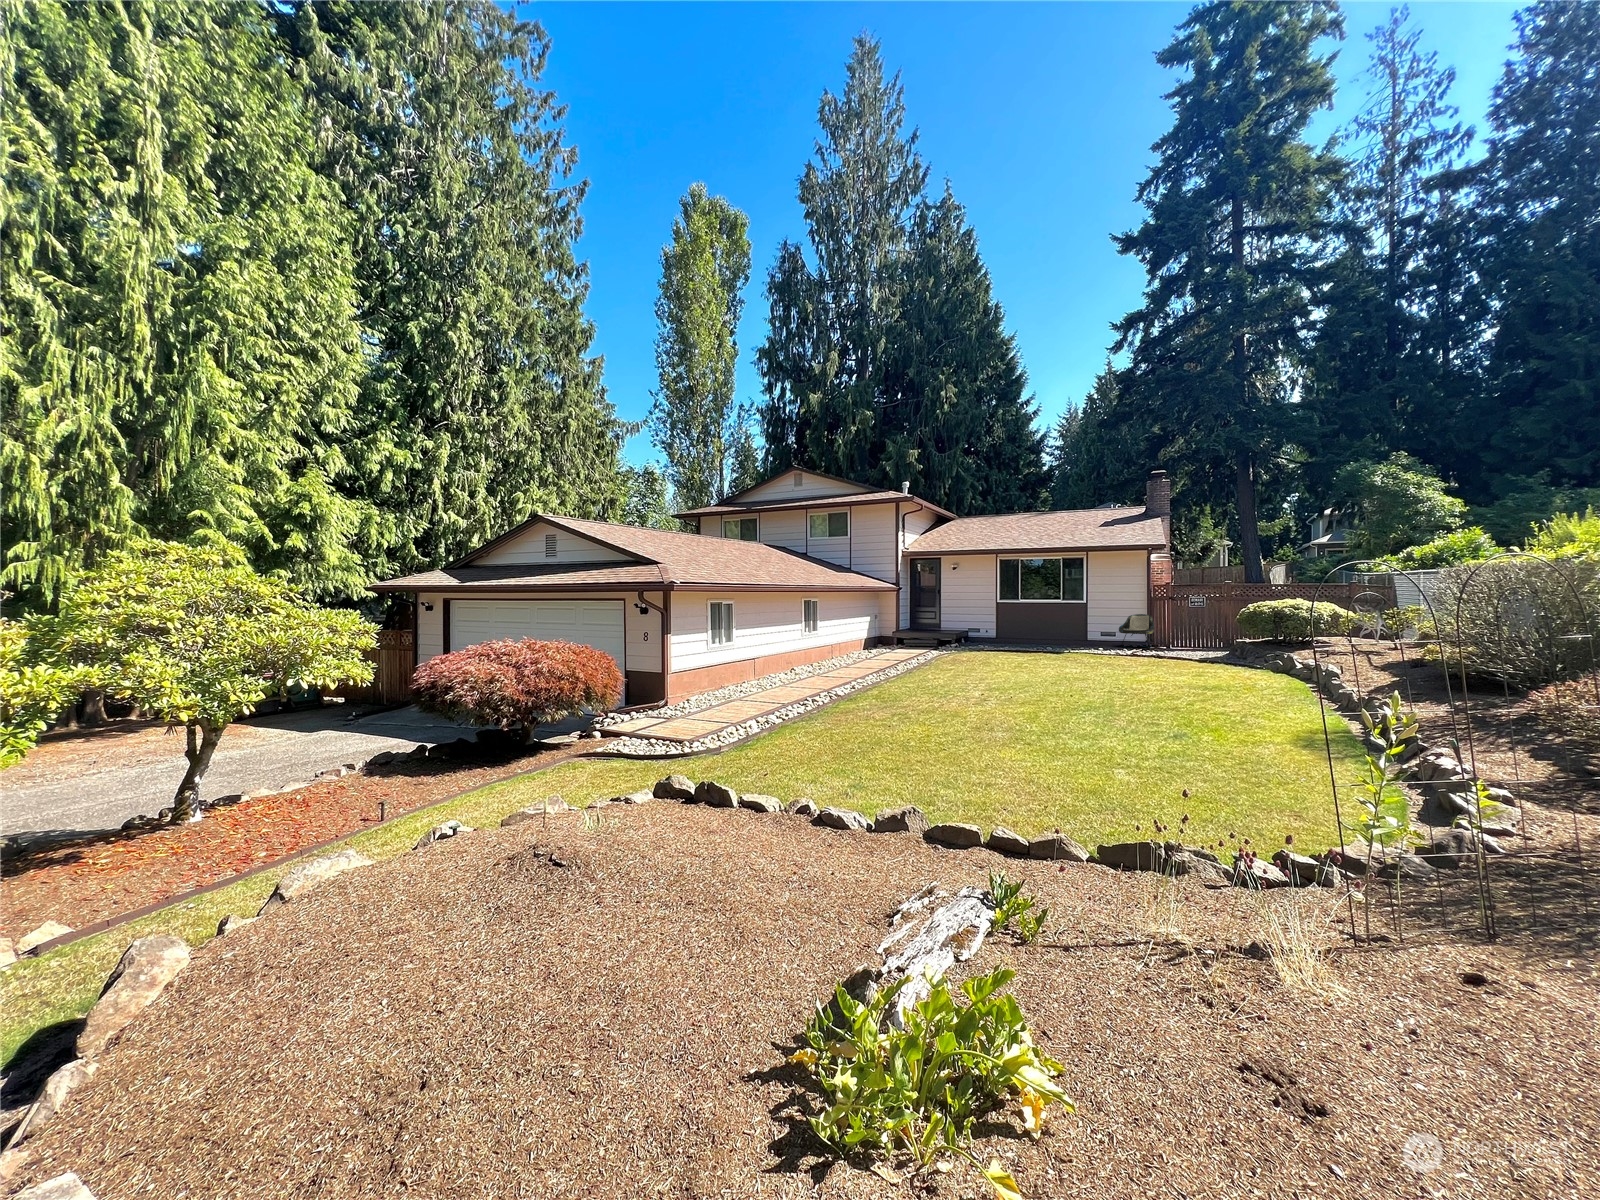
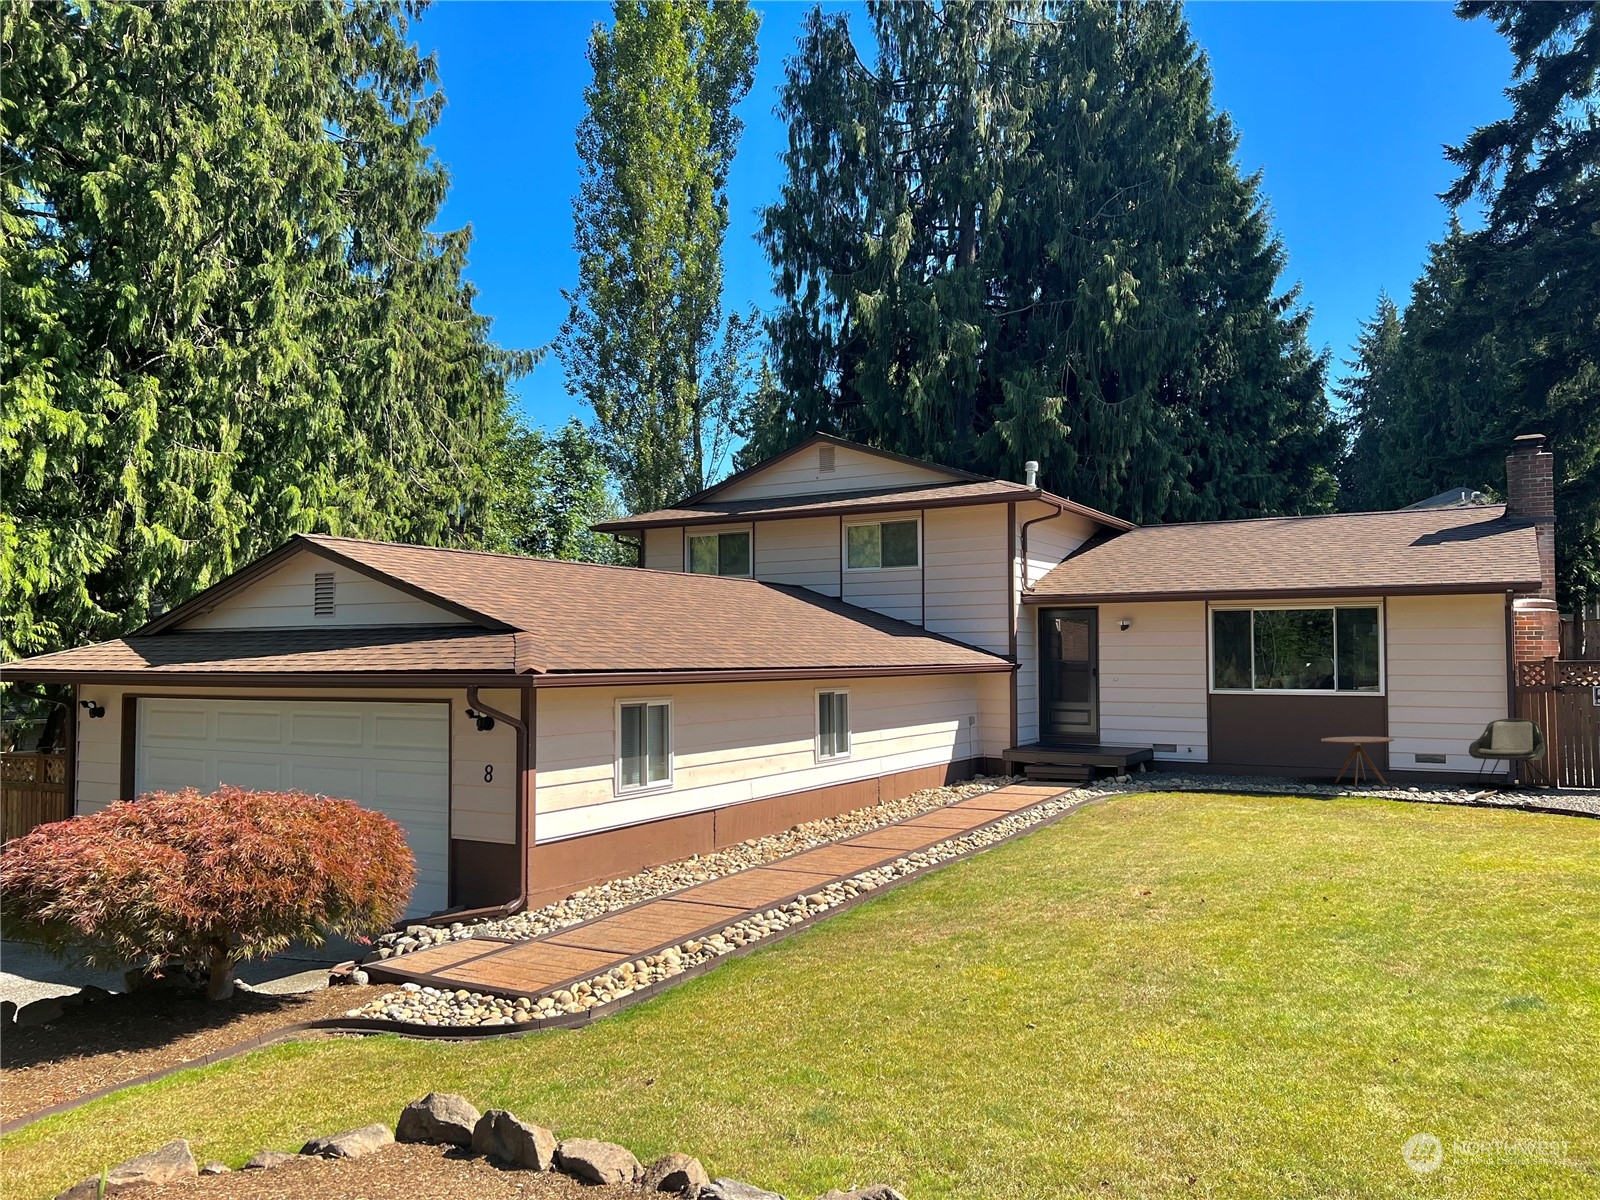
round table: none [1048,624,1083,648] -> present [1321,737,1394,786]

